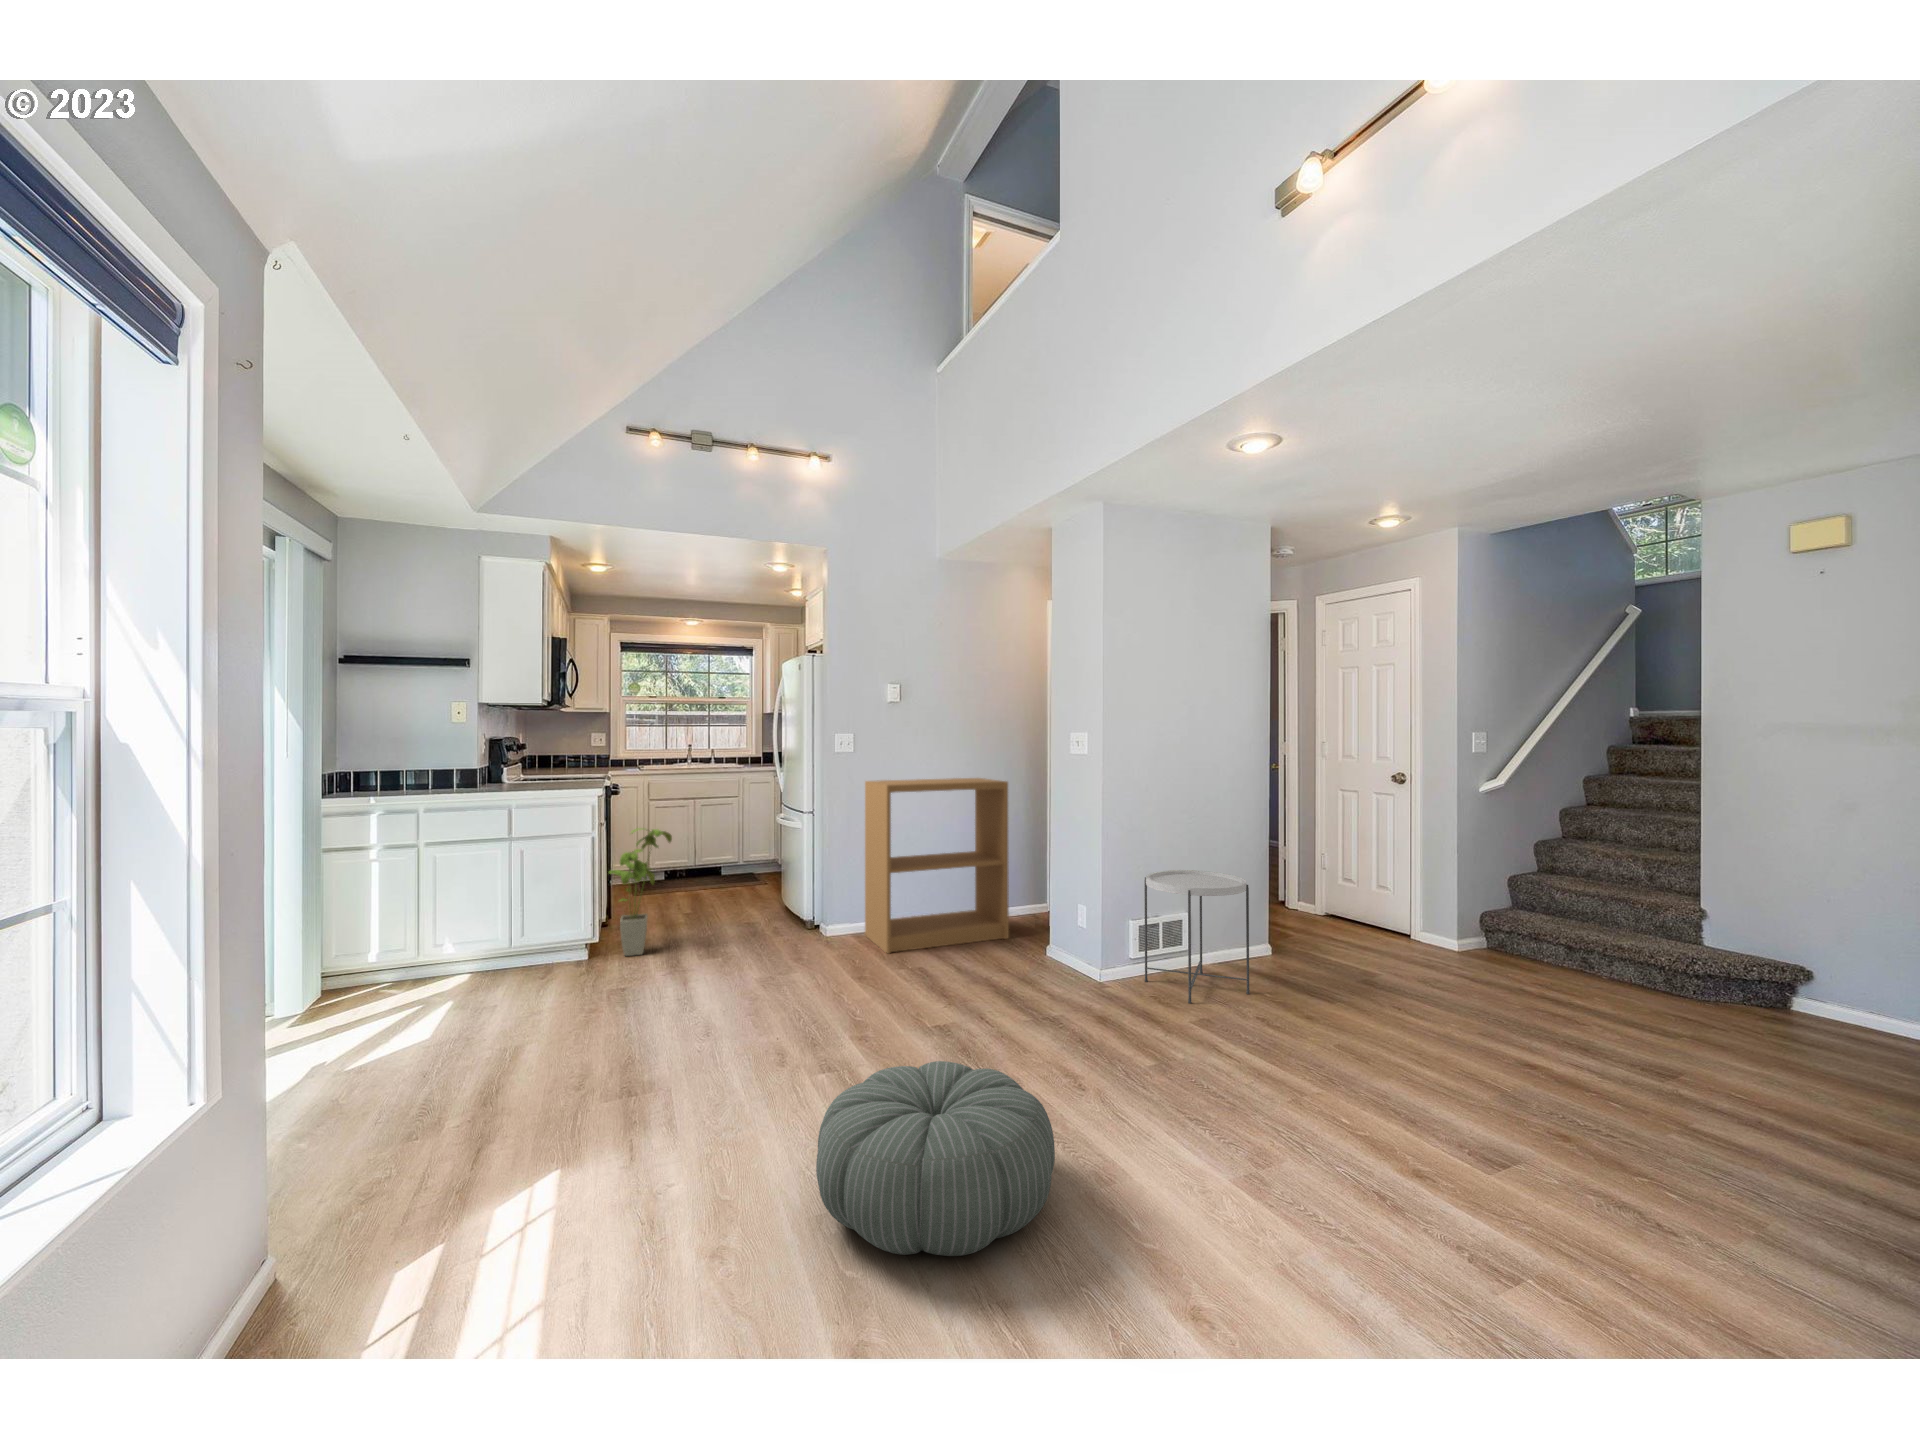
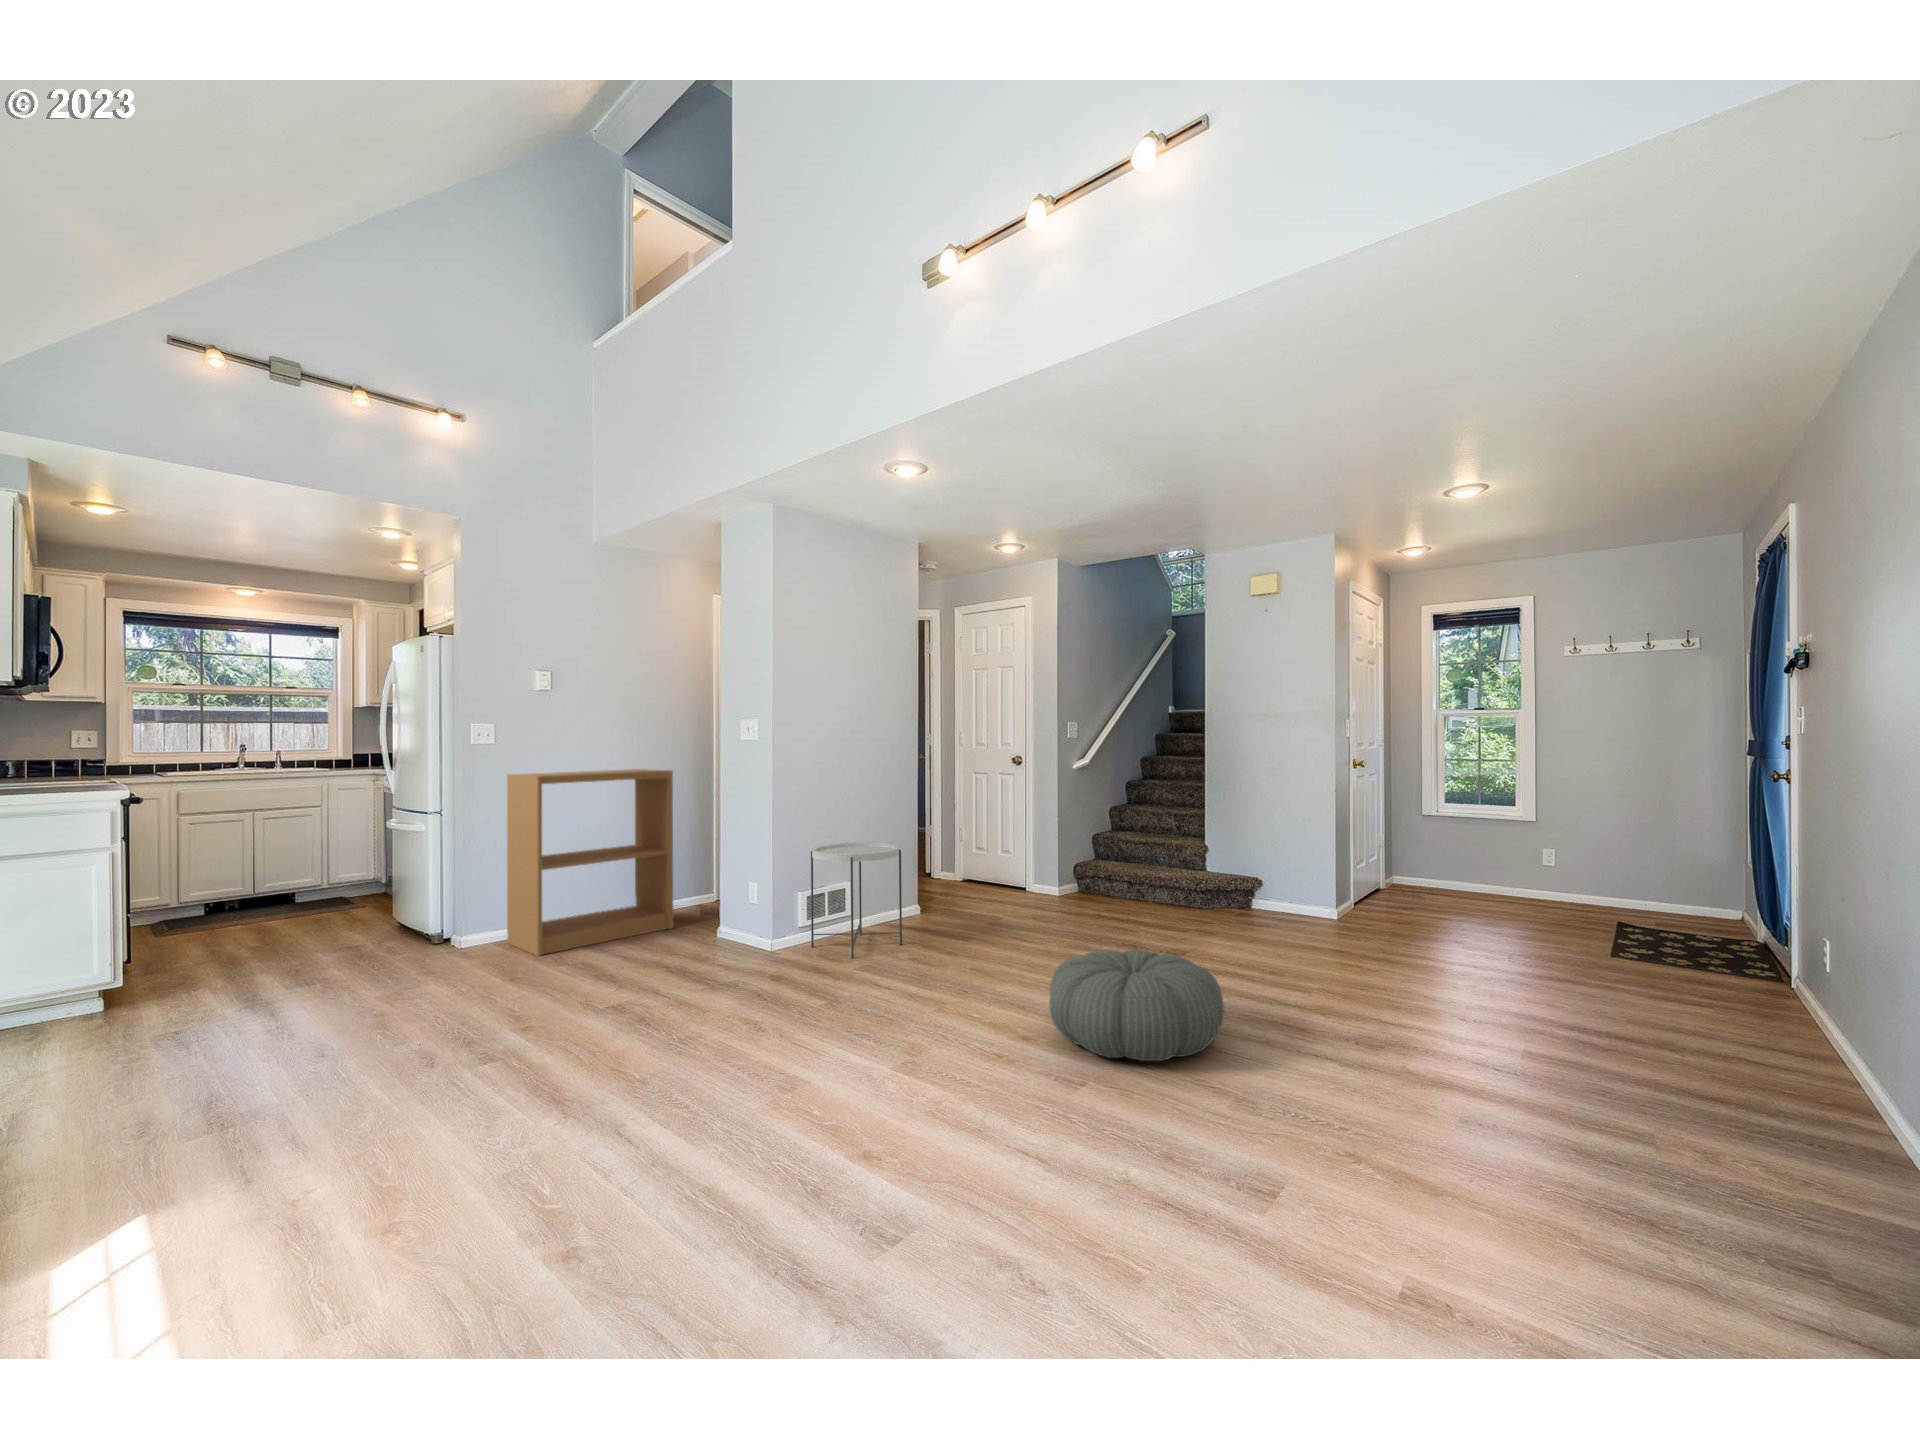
house plant: present [609,828,672,956] -> none [136,839,239,1001]
pouf: present [816,1061,1055,1256] -> present [1049,949,1224,1061]

